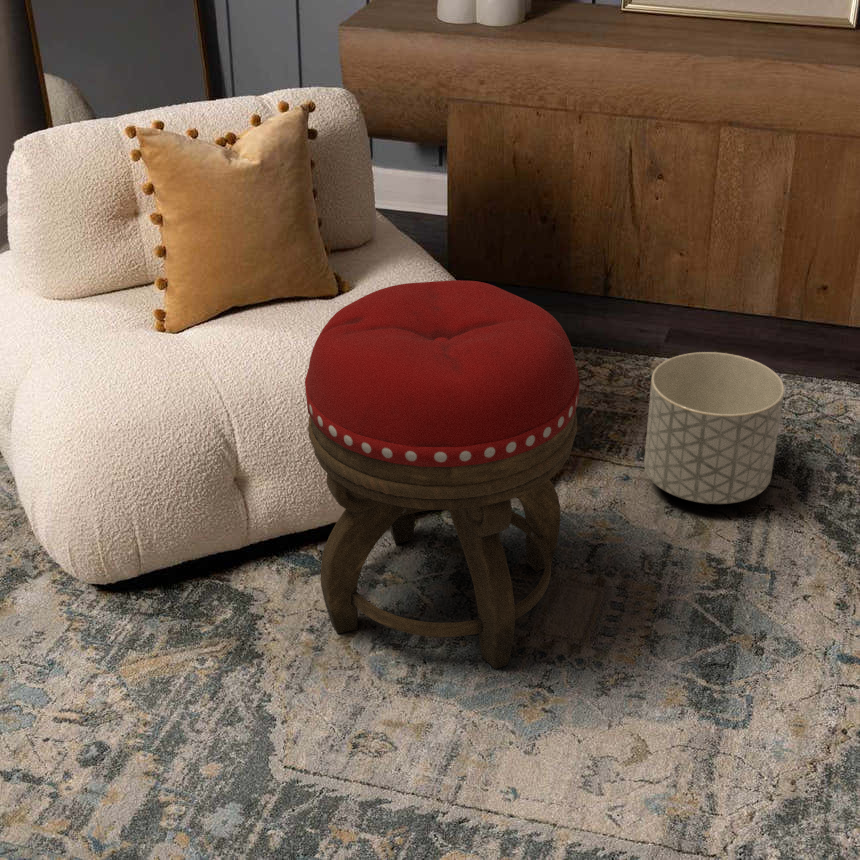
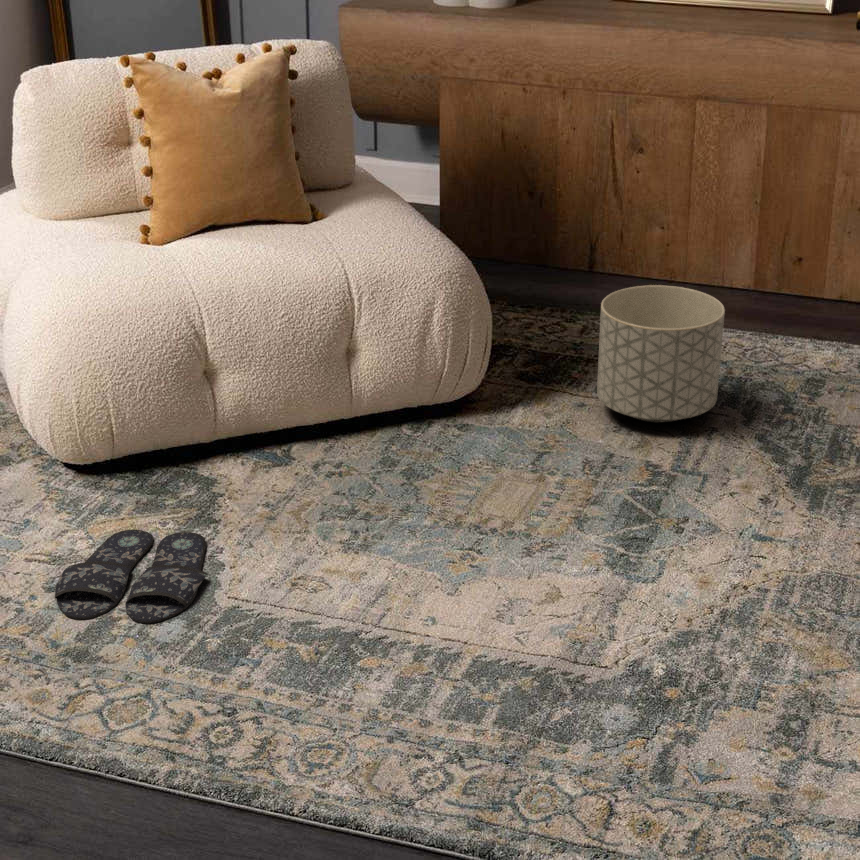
footstool: present [305,280,580,669] -> none [265,186,512,536]
slippers: none [92,672,260,810] -> present [55,530,207,623]

